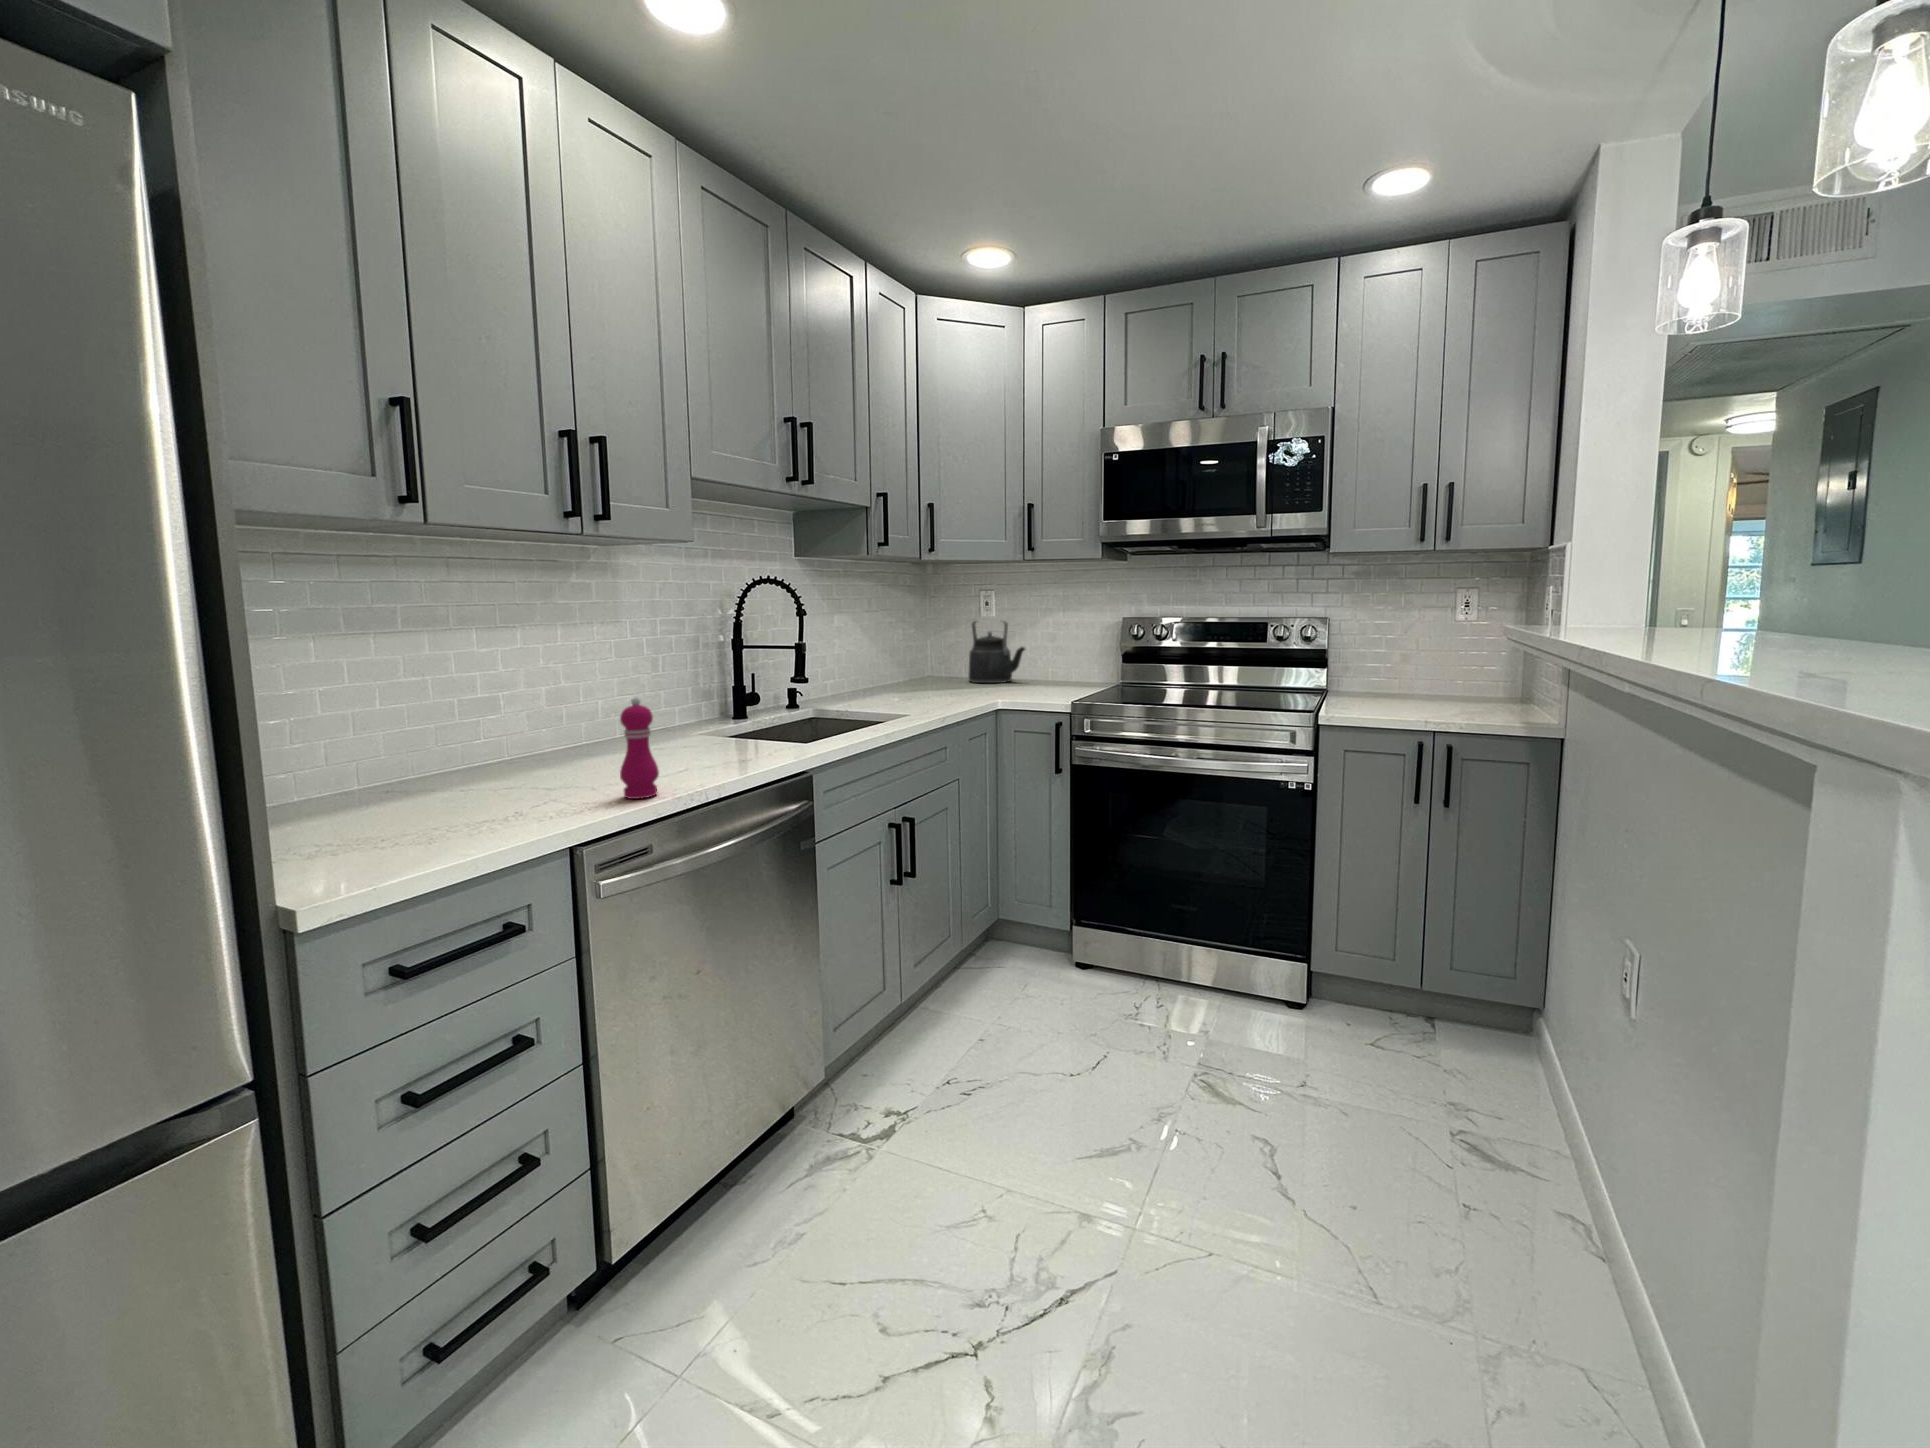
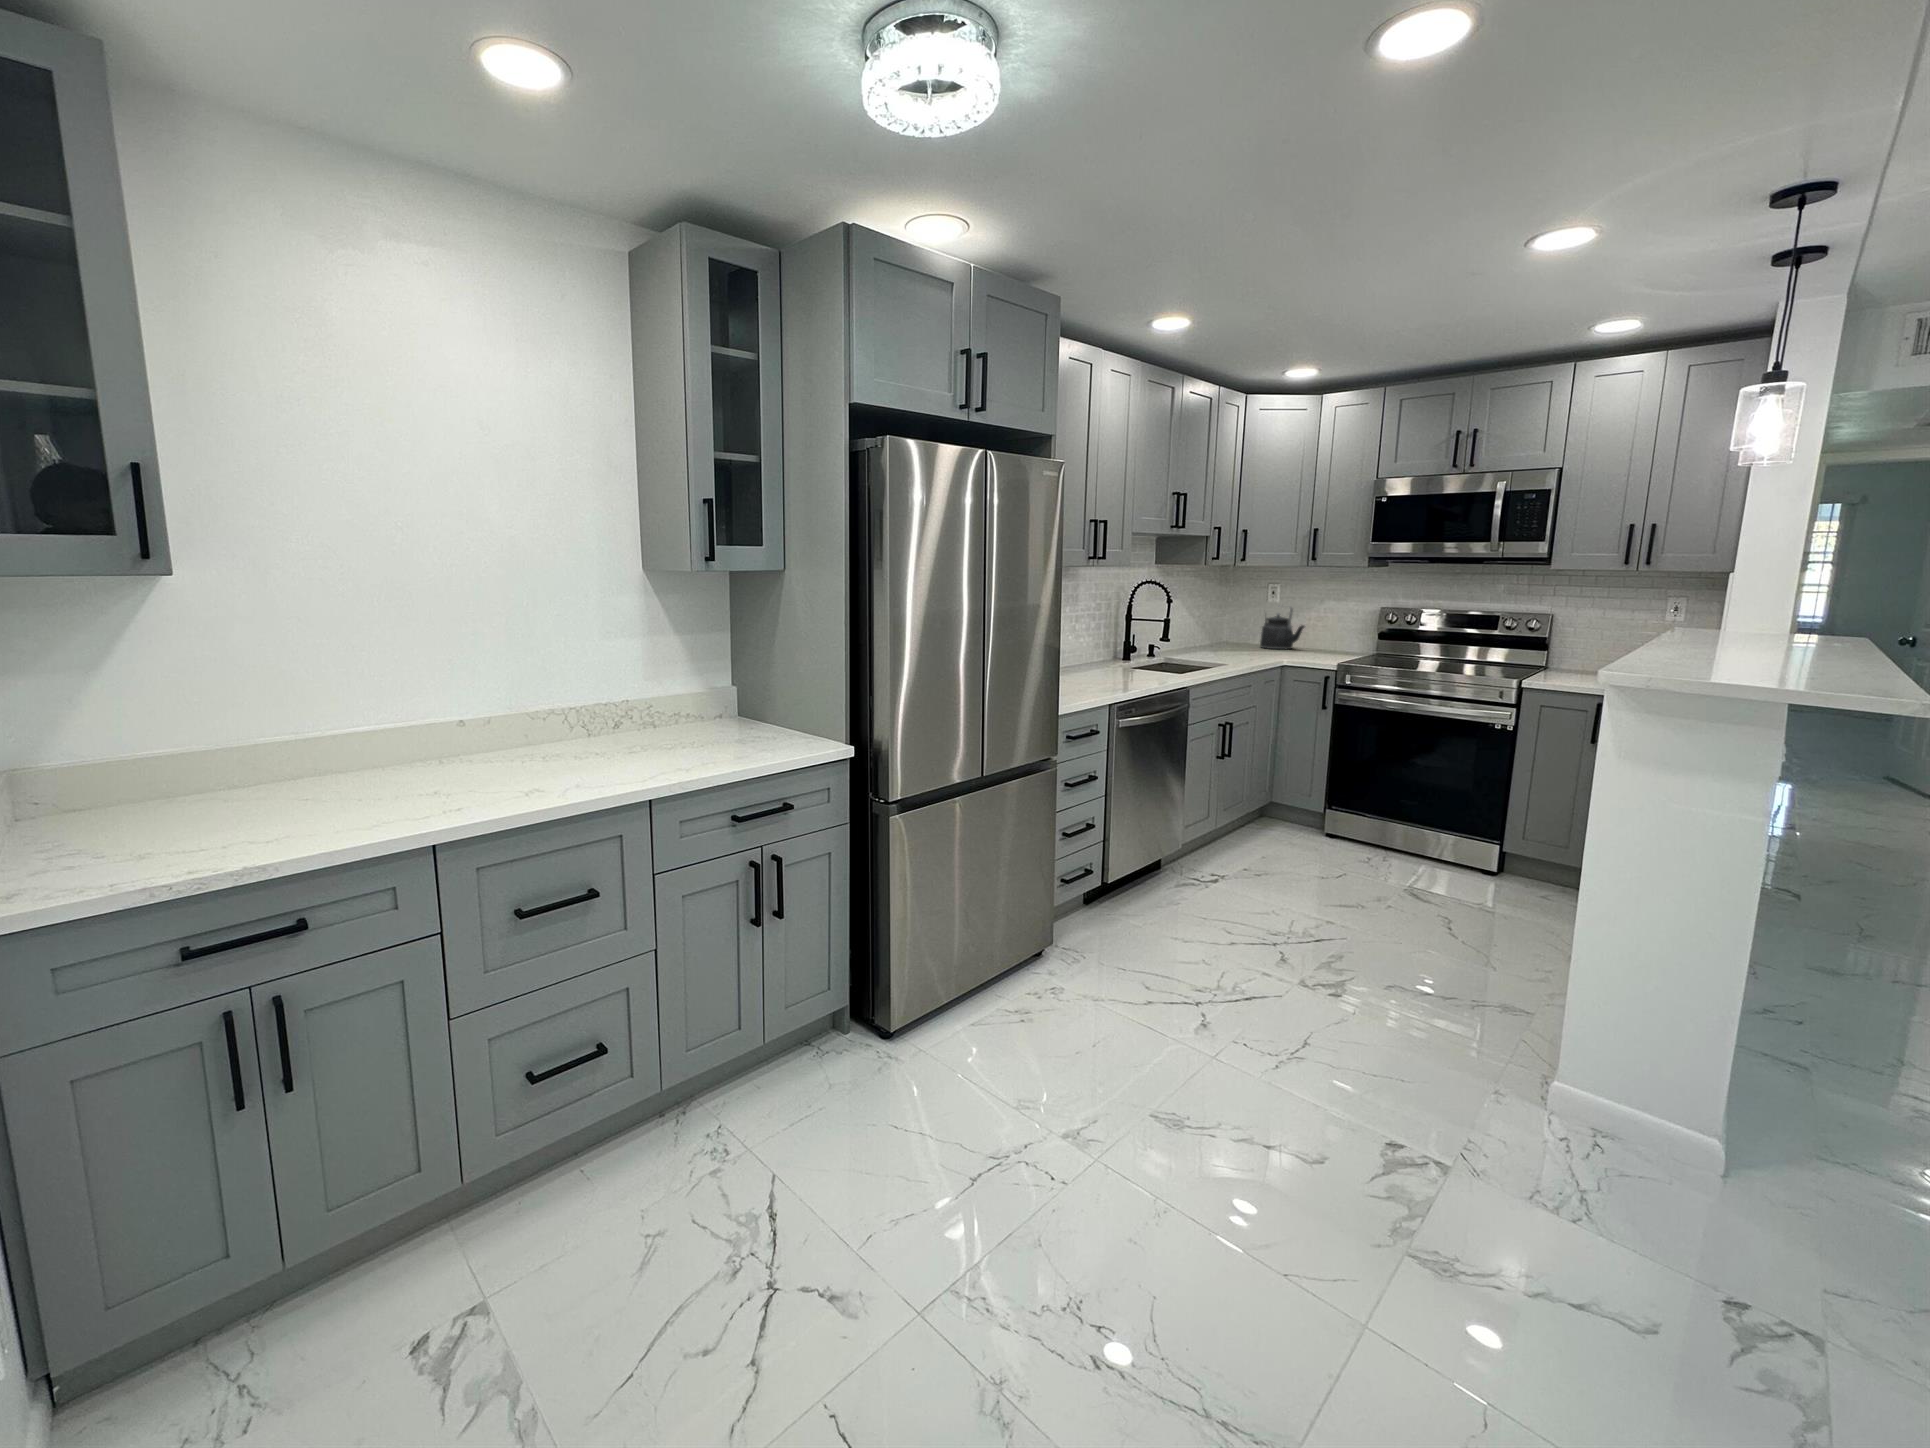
pepper mill: present [620,698,659,799] -> none [1107,645,1124,692]

